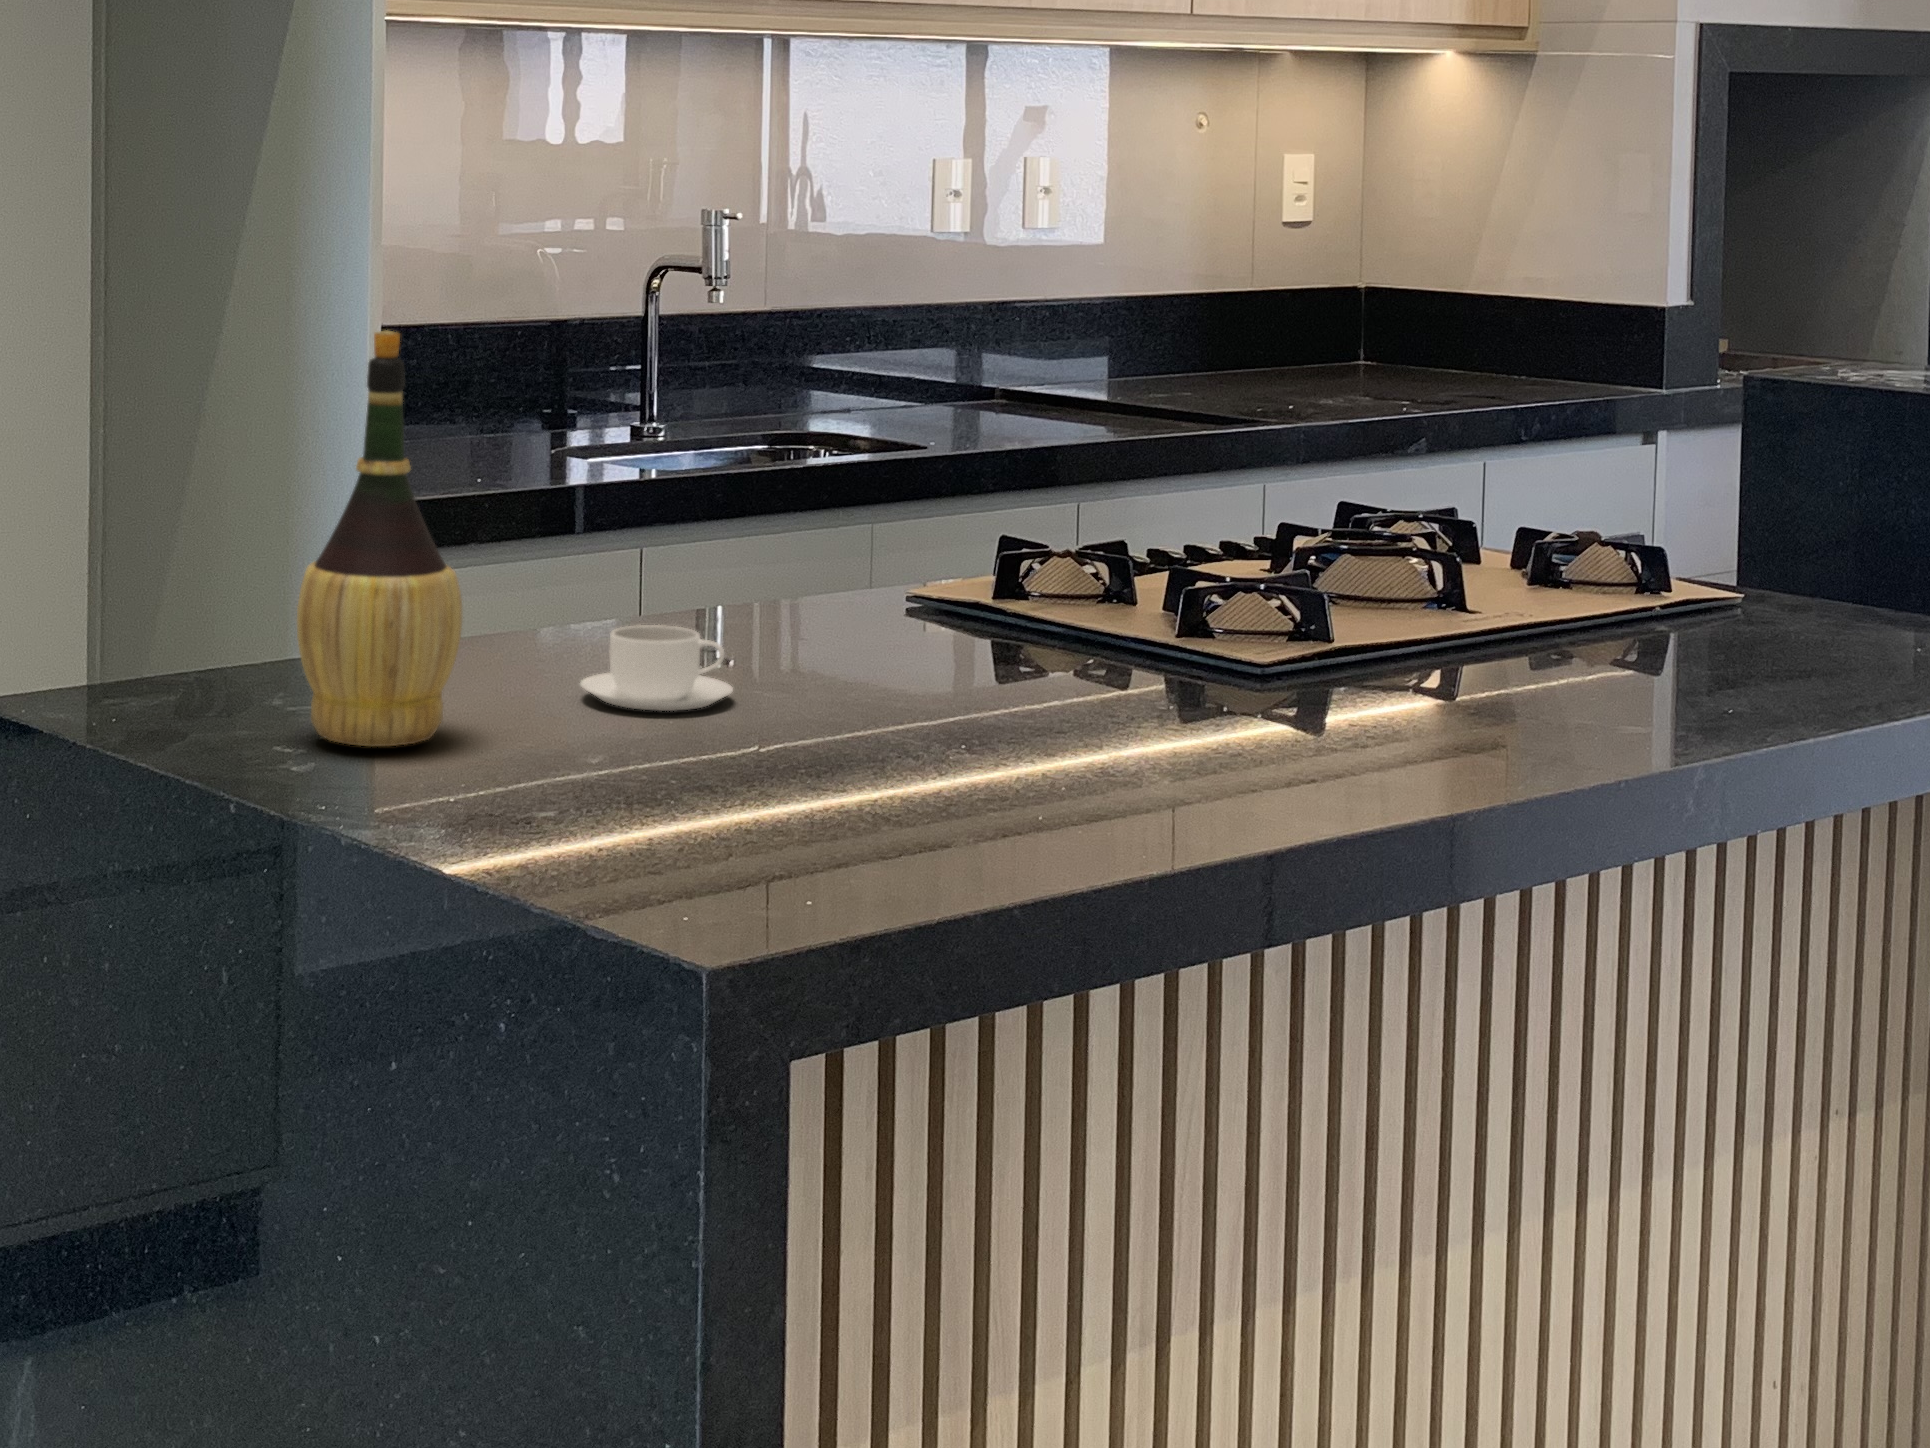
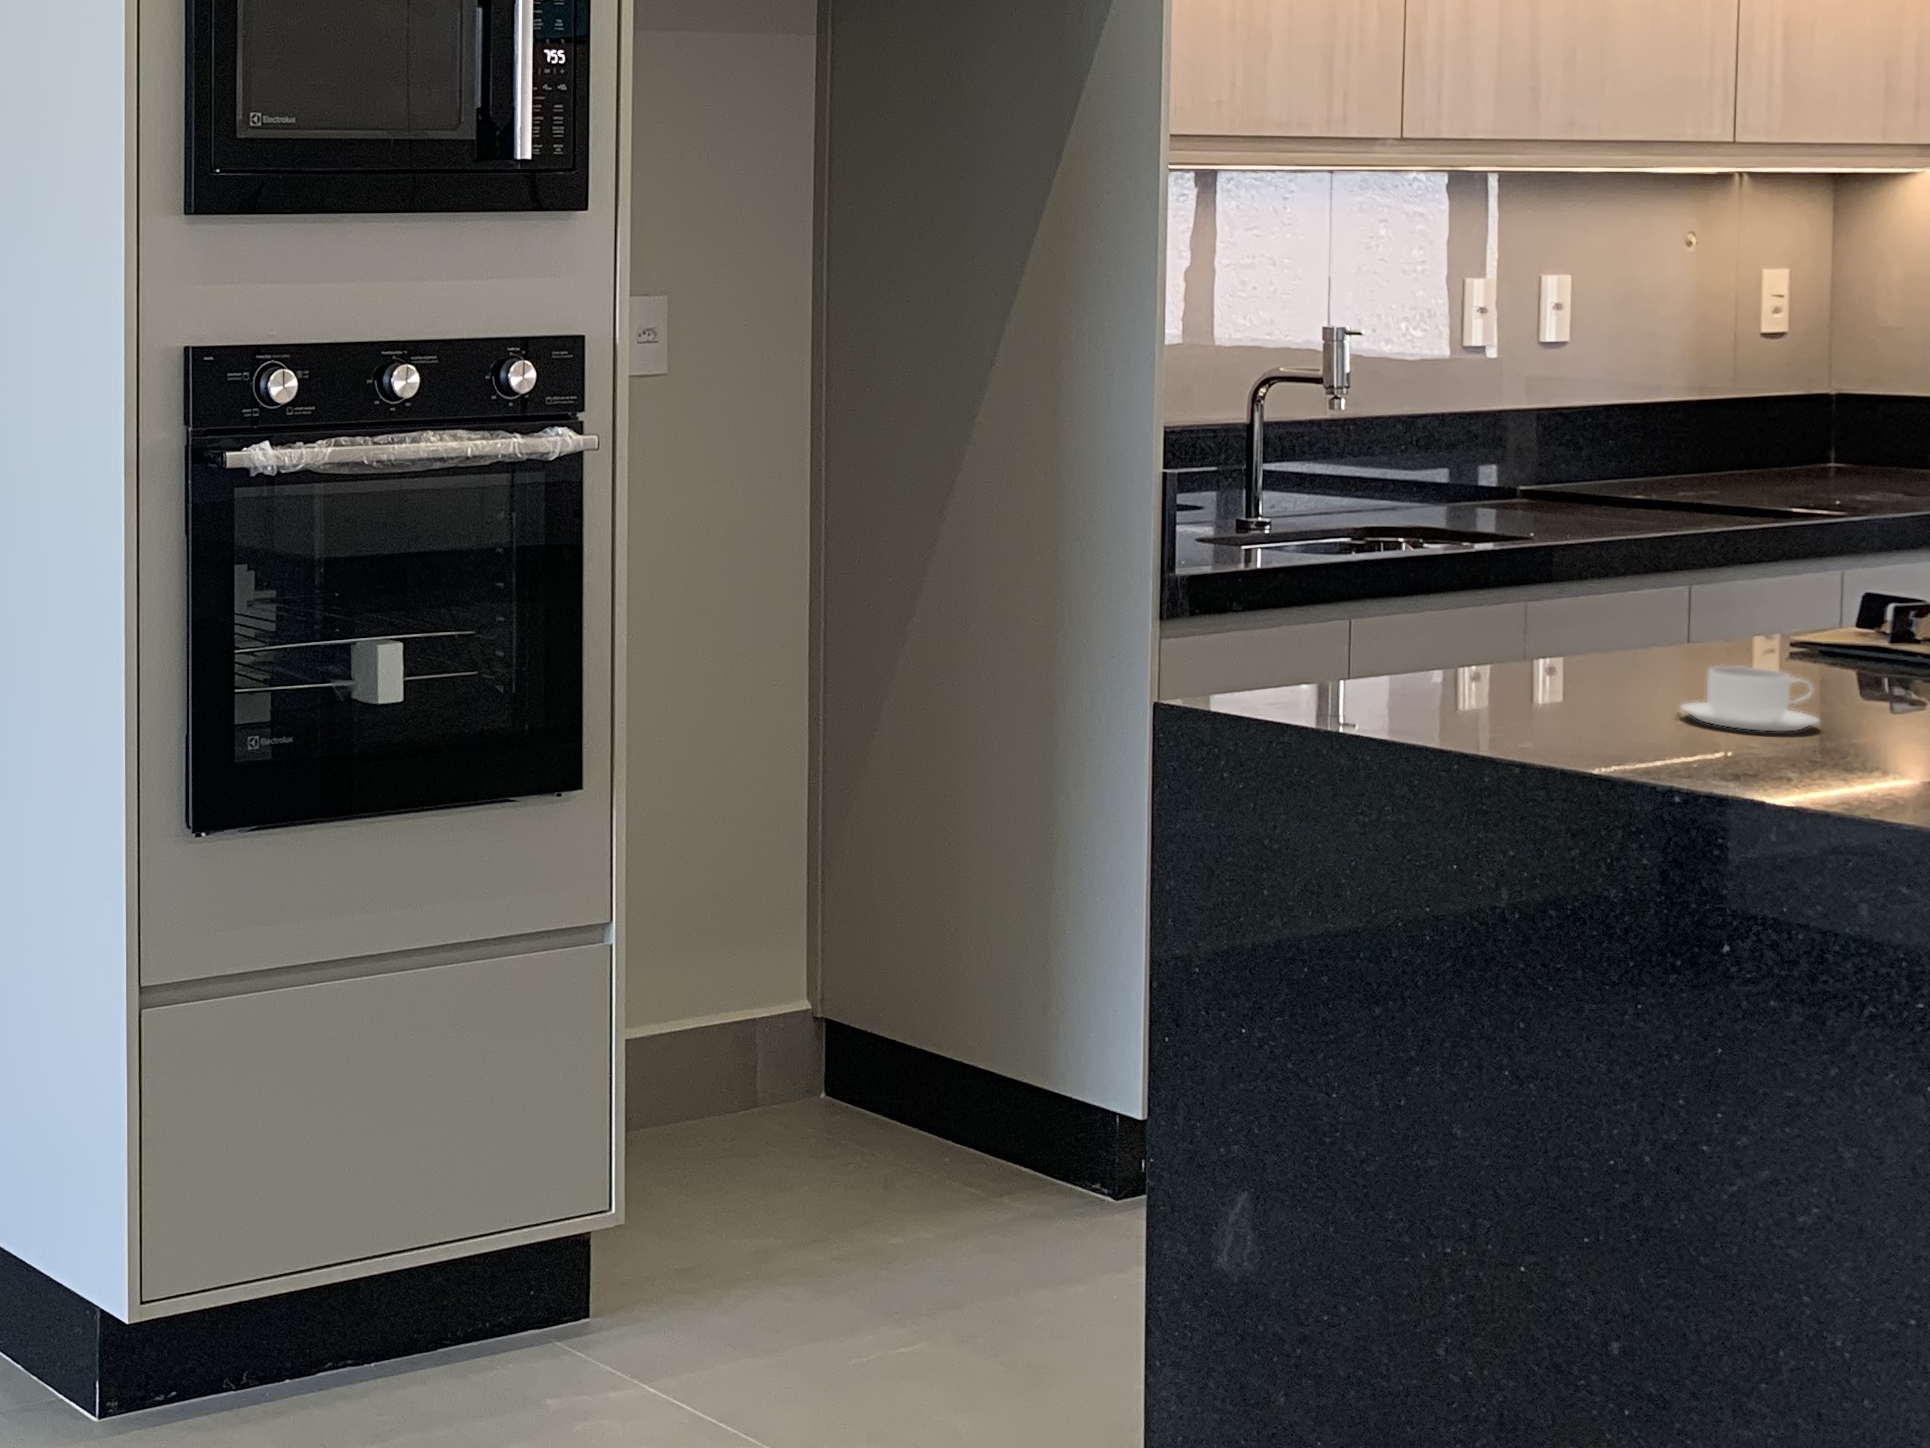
wine bottle: present [297,331,462,747] -> none [1513,436,1657,749]

